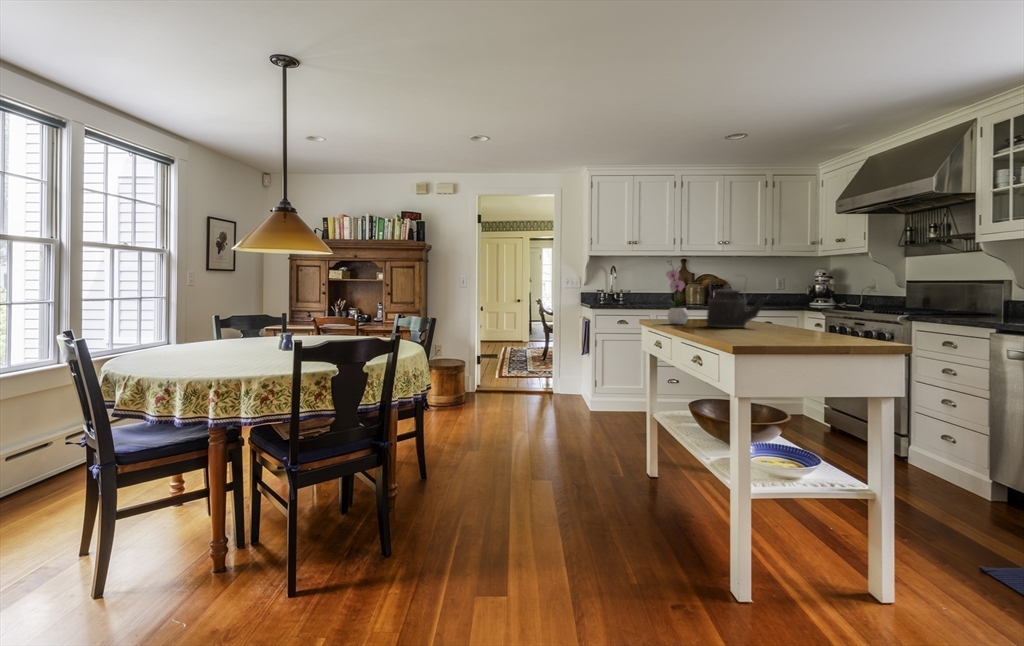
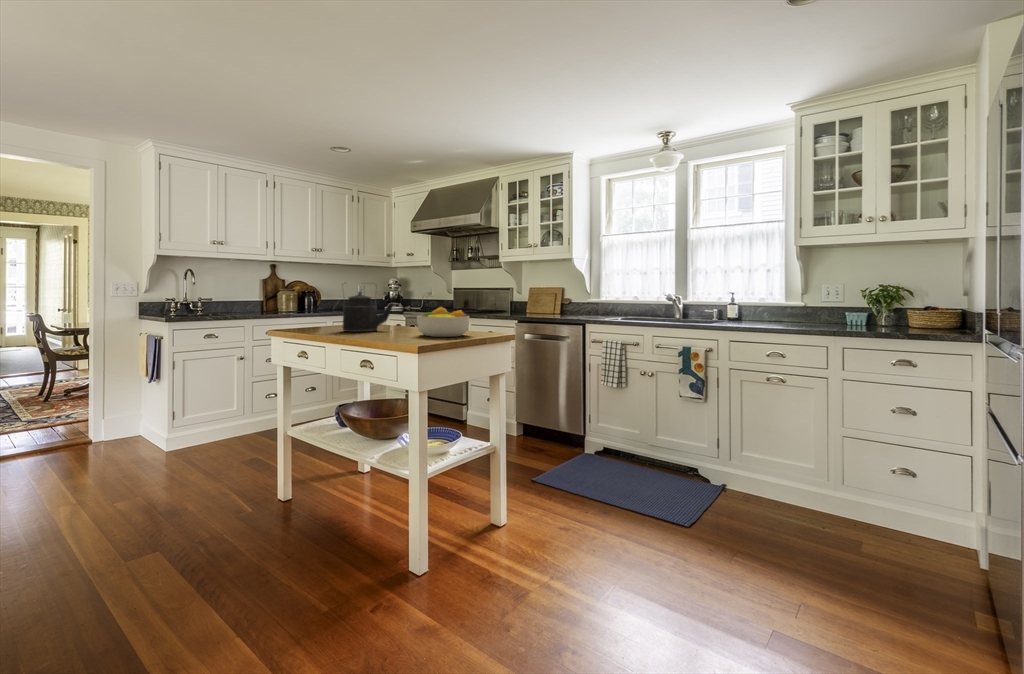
flower arrangement: present [666,261,689,324] -> none [297,266,323,331]
fruit bowl: none [774,302,849,339] -> present [417,307,469,337]

